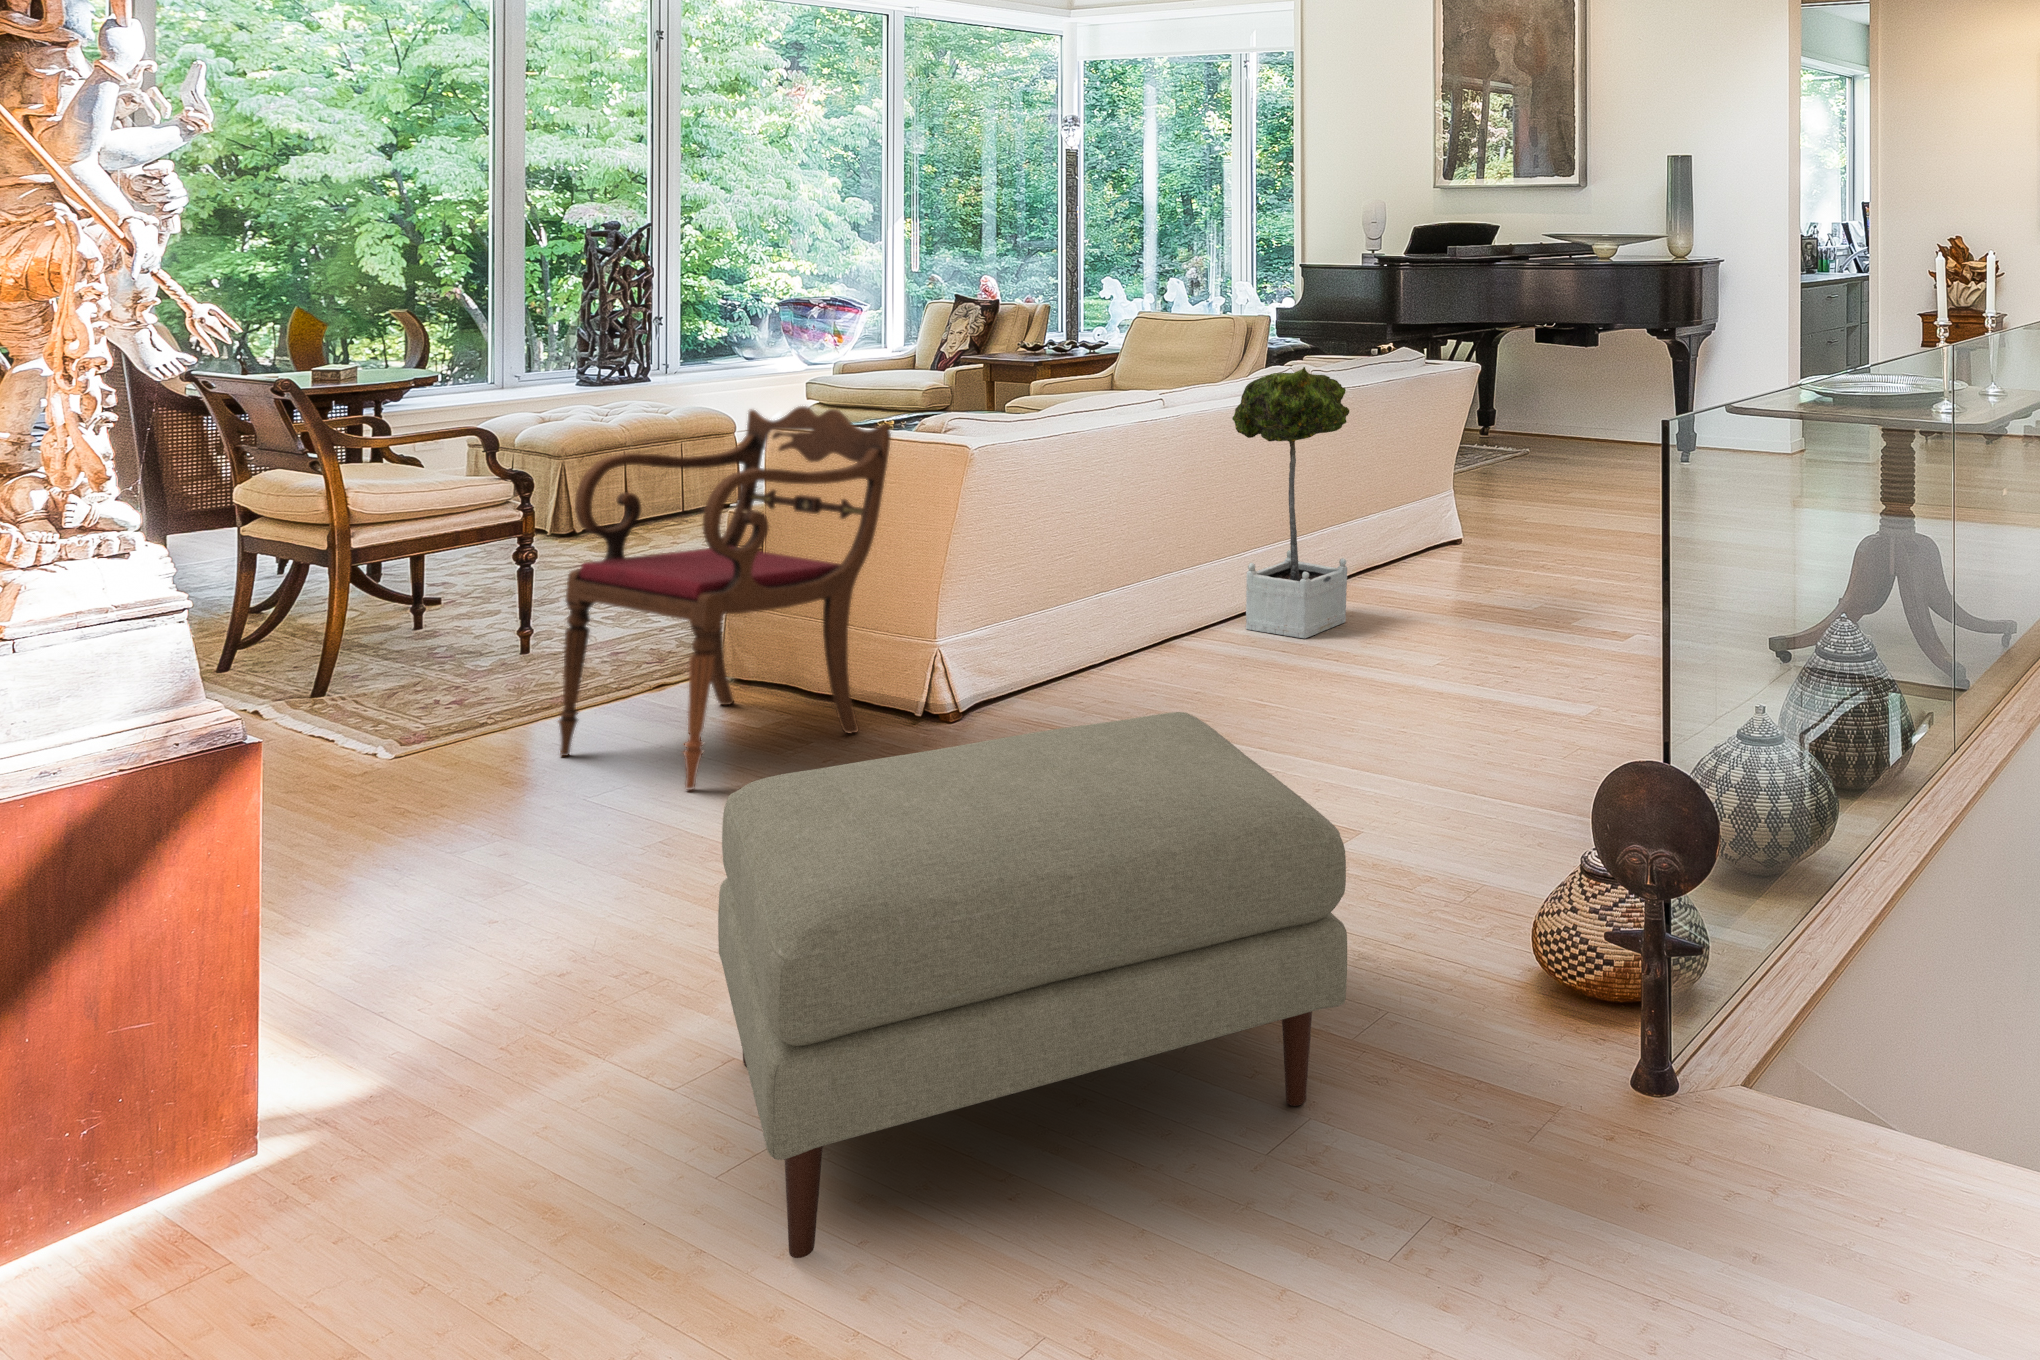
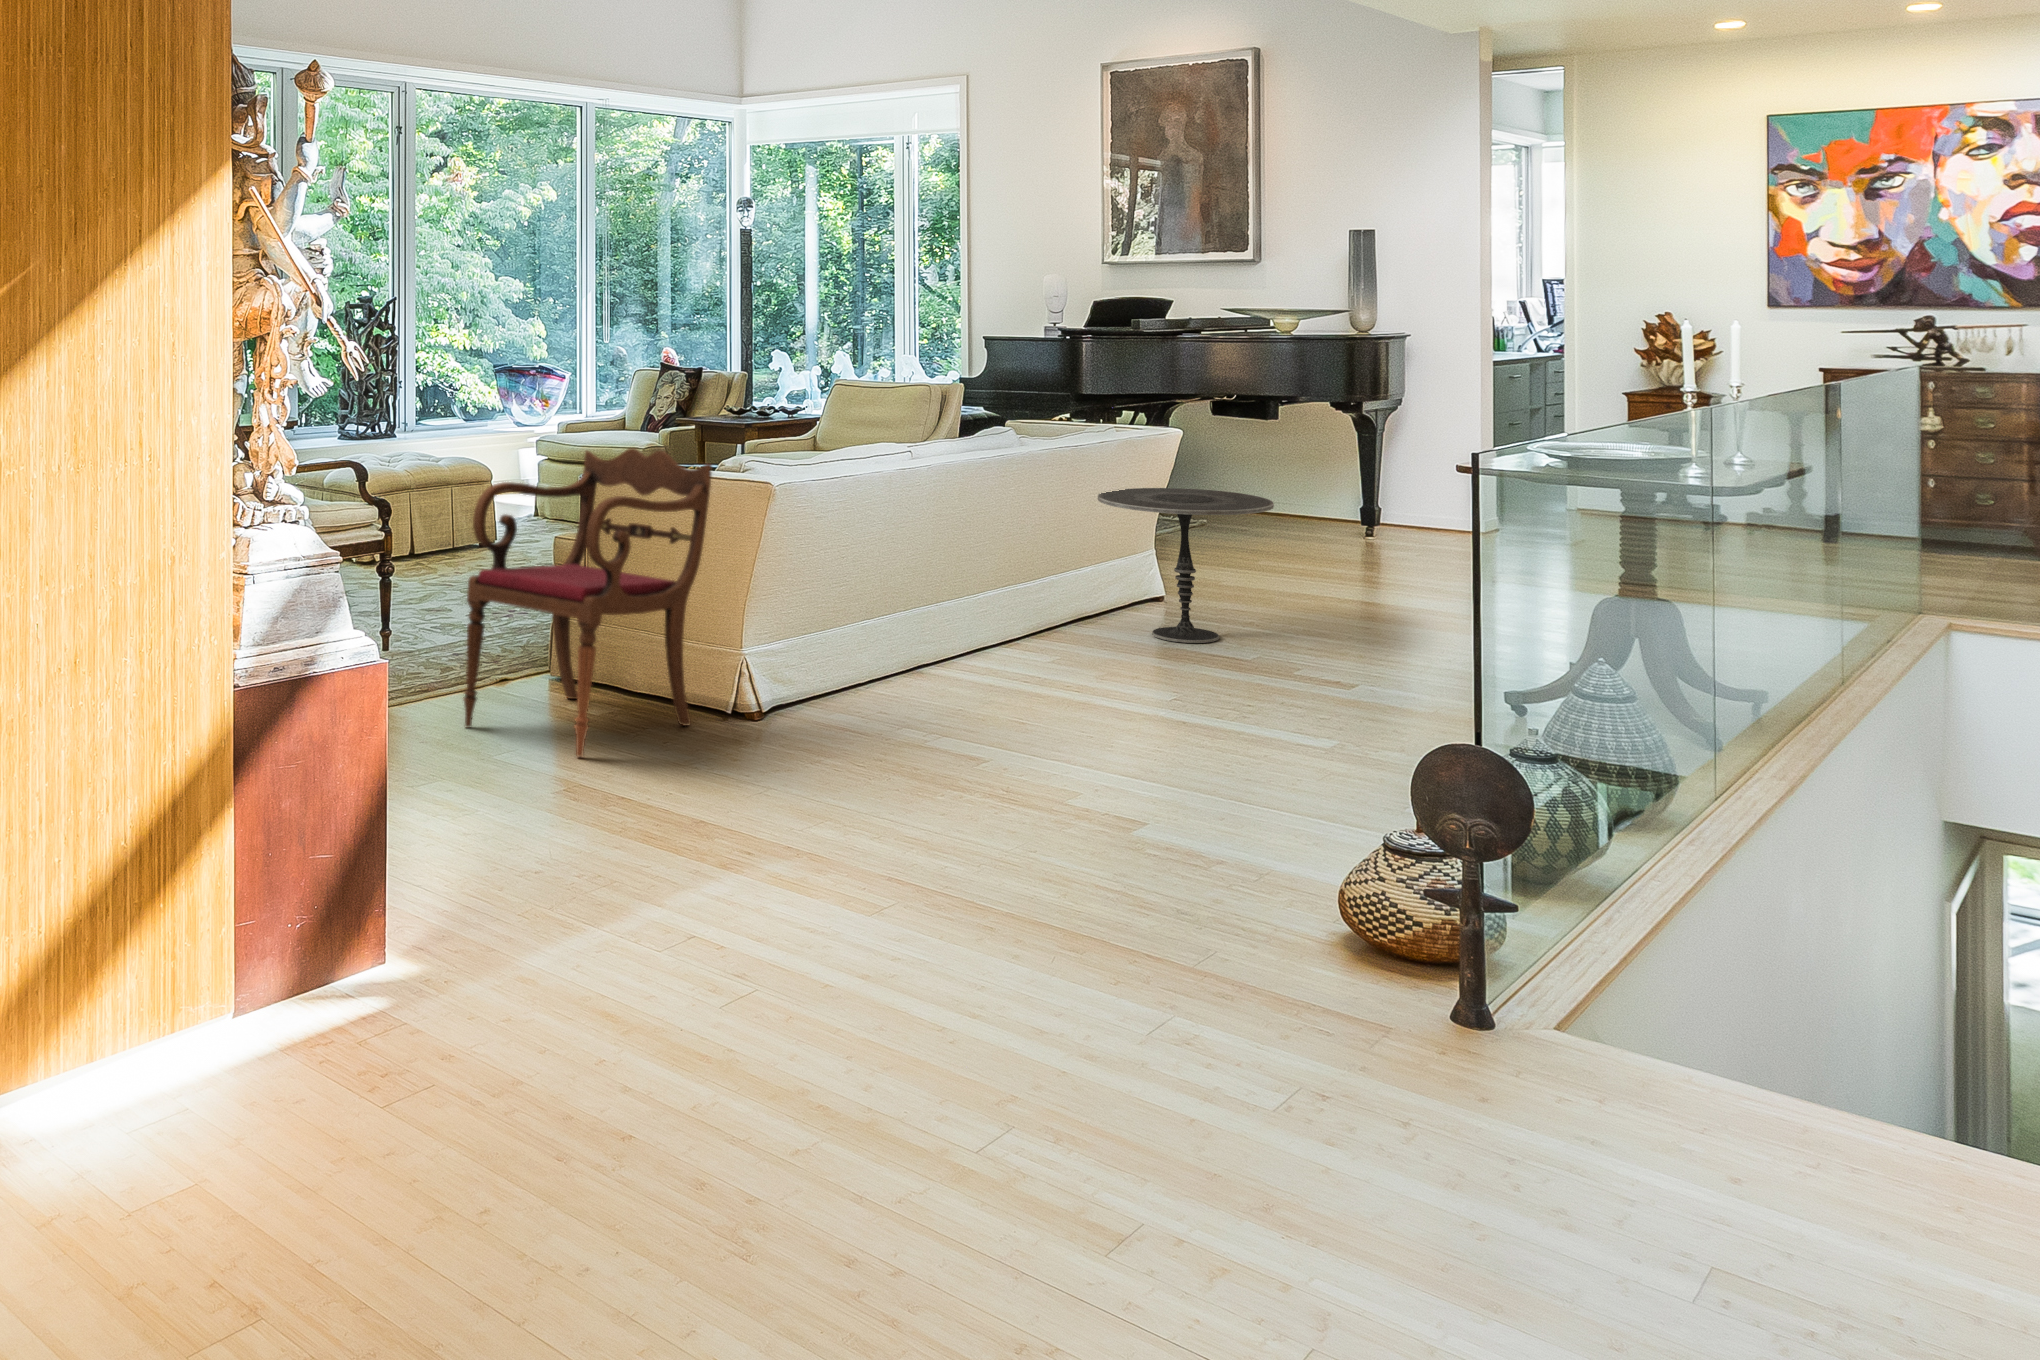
potted tree: present [1232,367,1349,638] -> none [975,426,1080,676]
side table: none [1381,424,1560,588] -> present [1098,488,1274,643]
ottoman: present [718,712,1347,1258] -> none [701,697,1209,1051]

